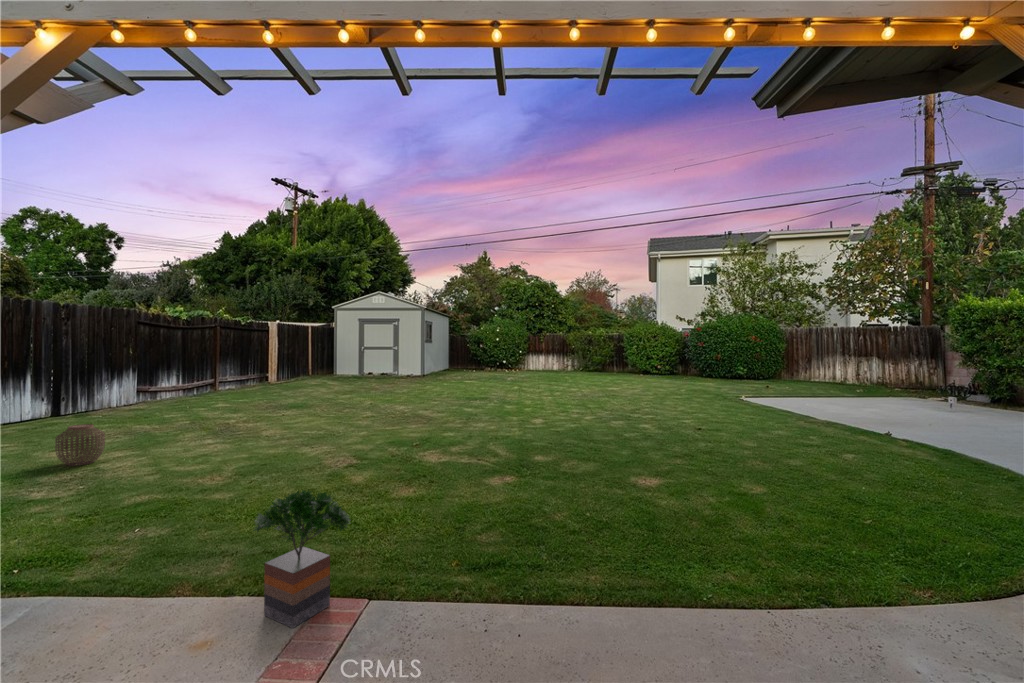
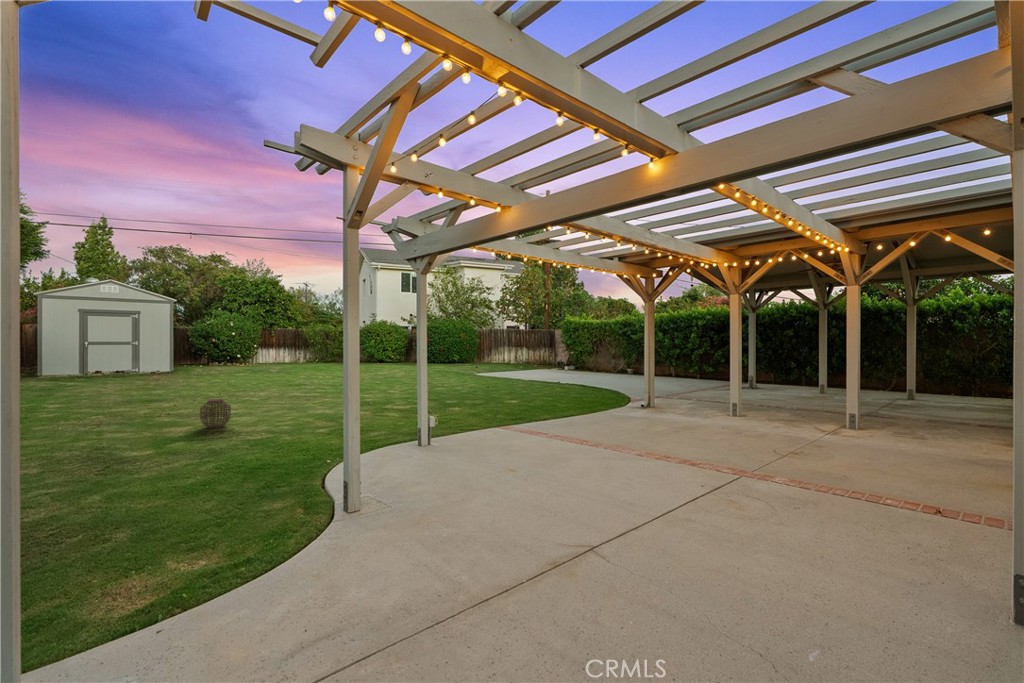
potted tree: present [254,490,350,628] -> none [502,388,529,426]

